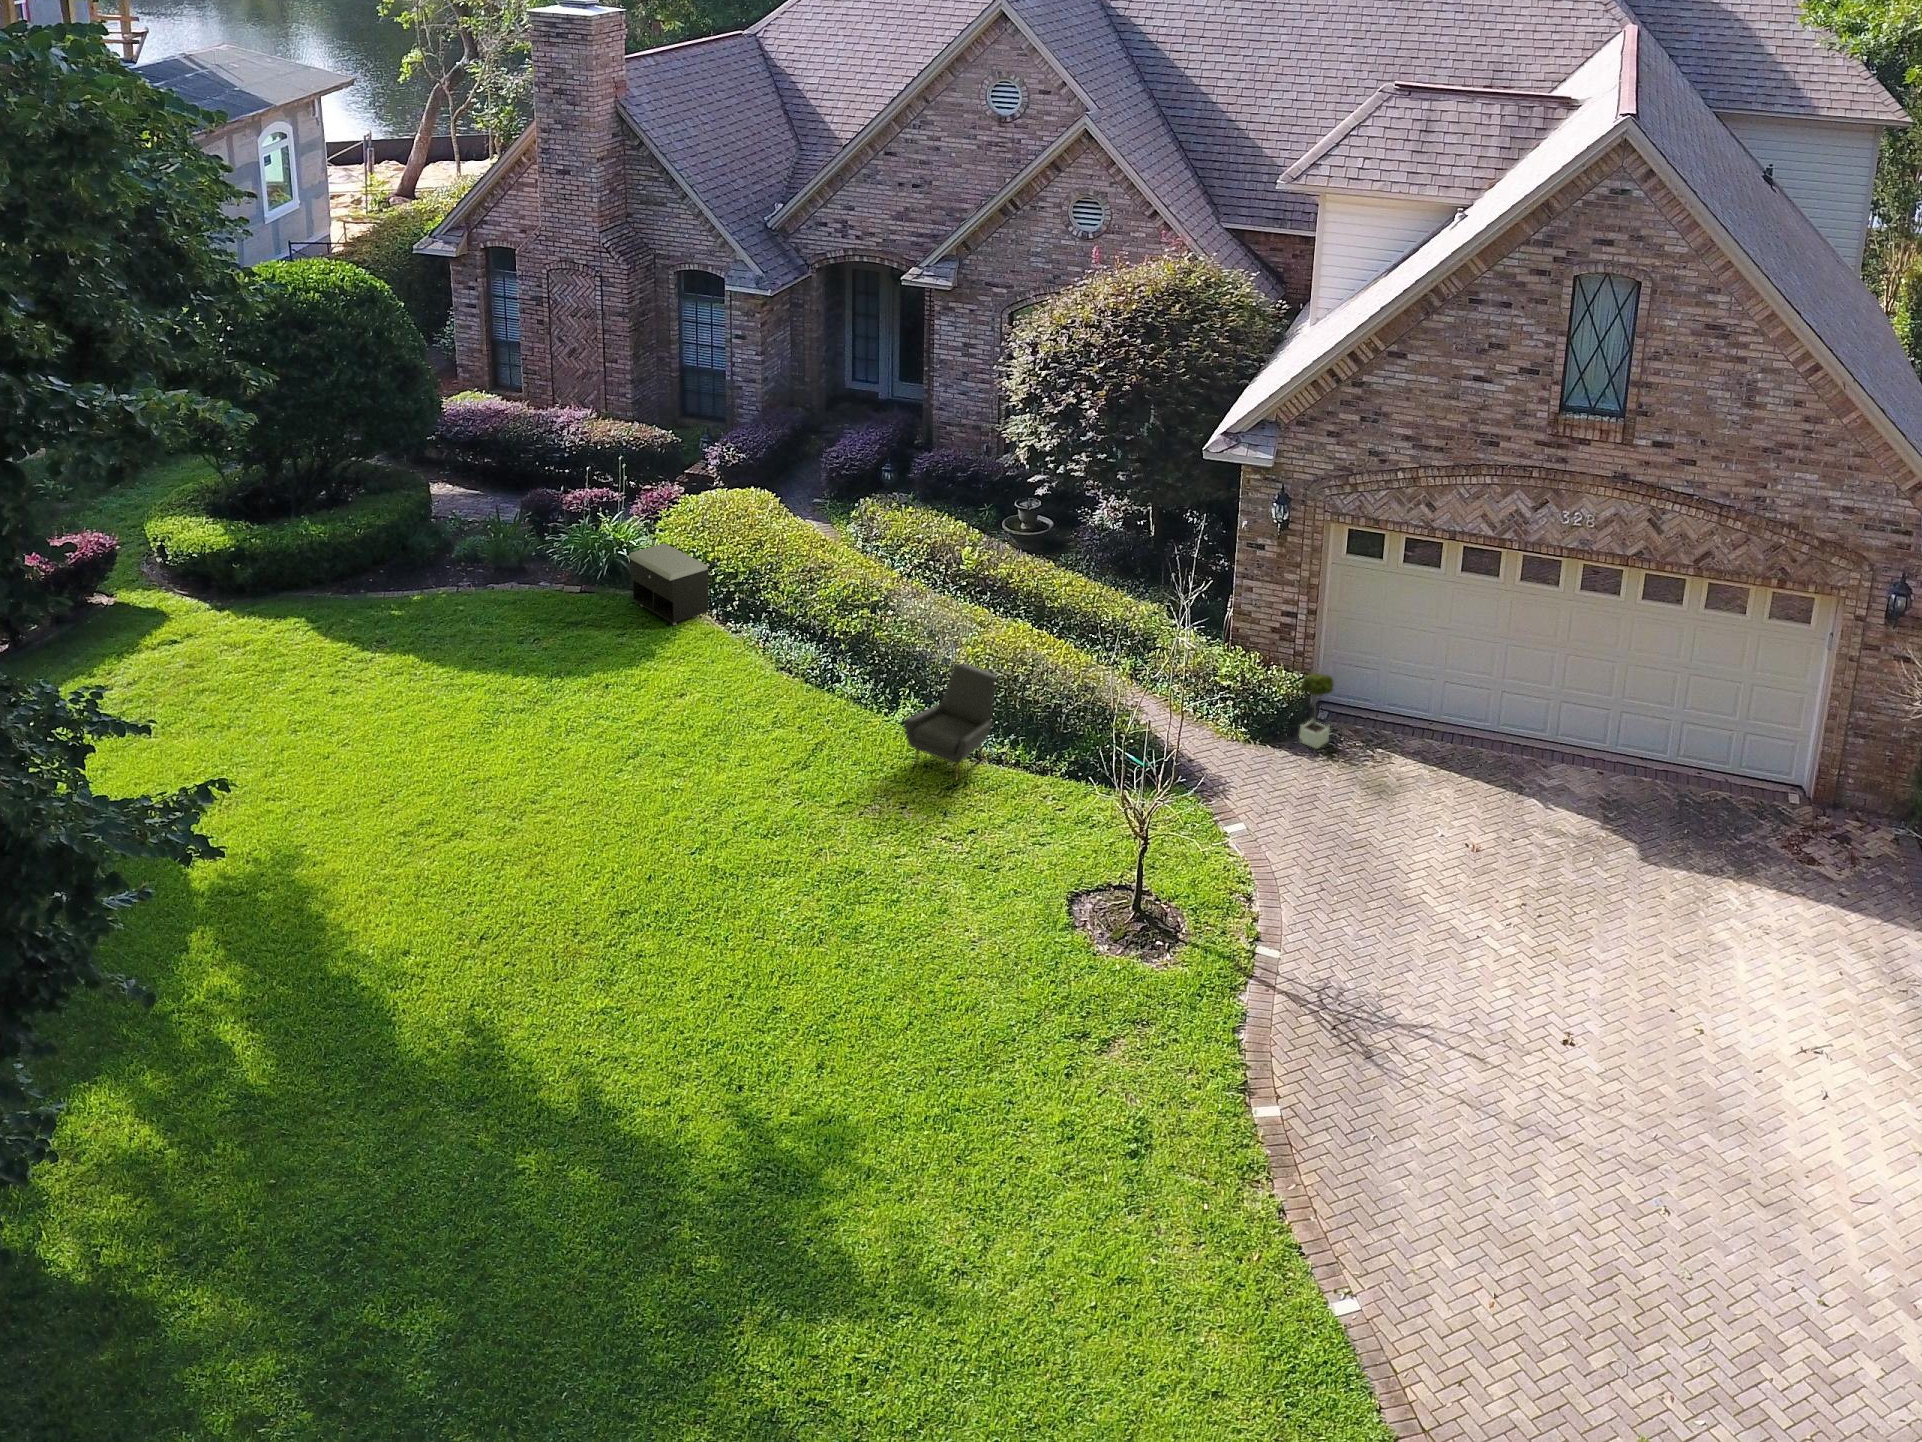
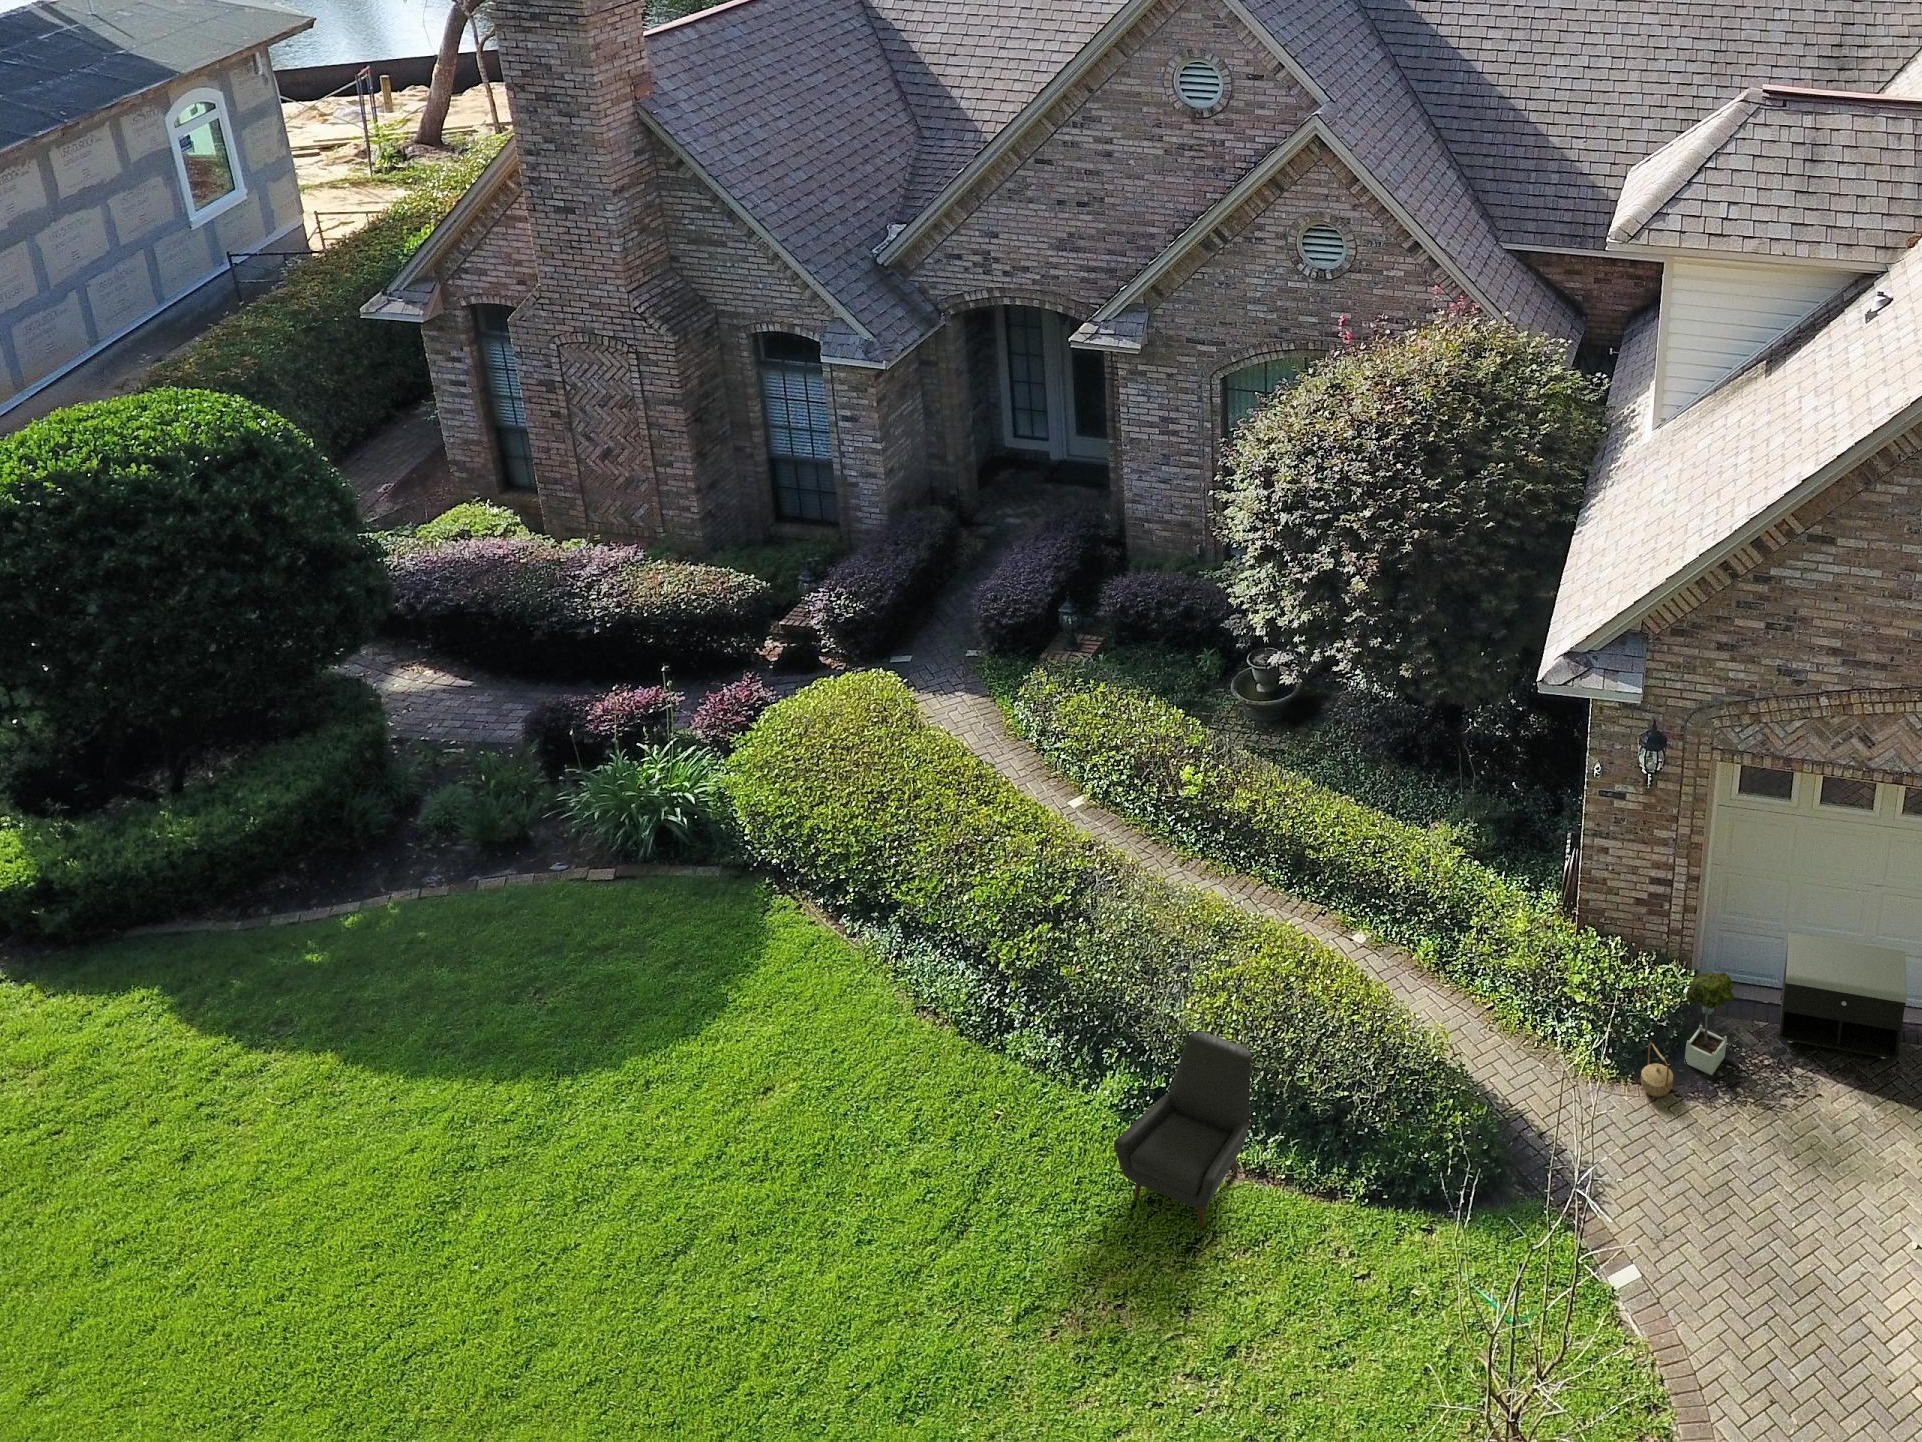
storage bench: present [629,543,708,625] -> present [1779,933,1907,1060]
basket: none [1265,718,1288,755] -> present [1641,1043,1674,1097]

